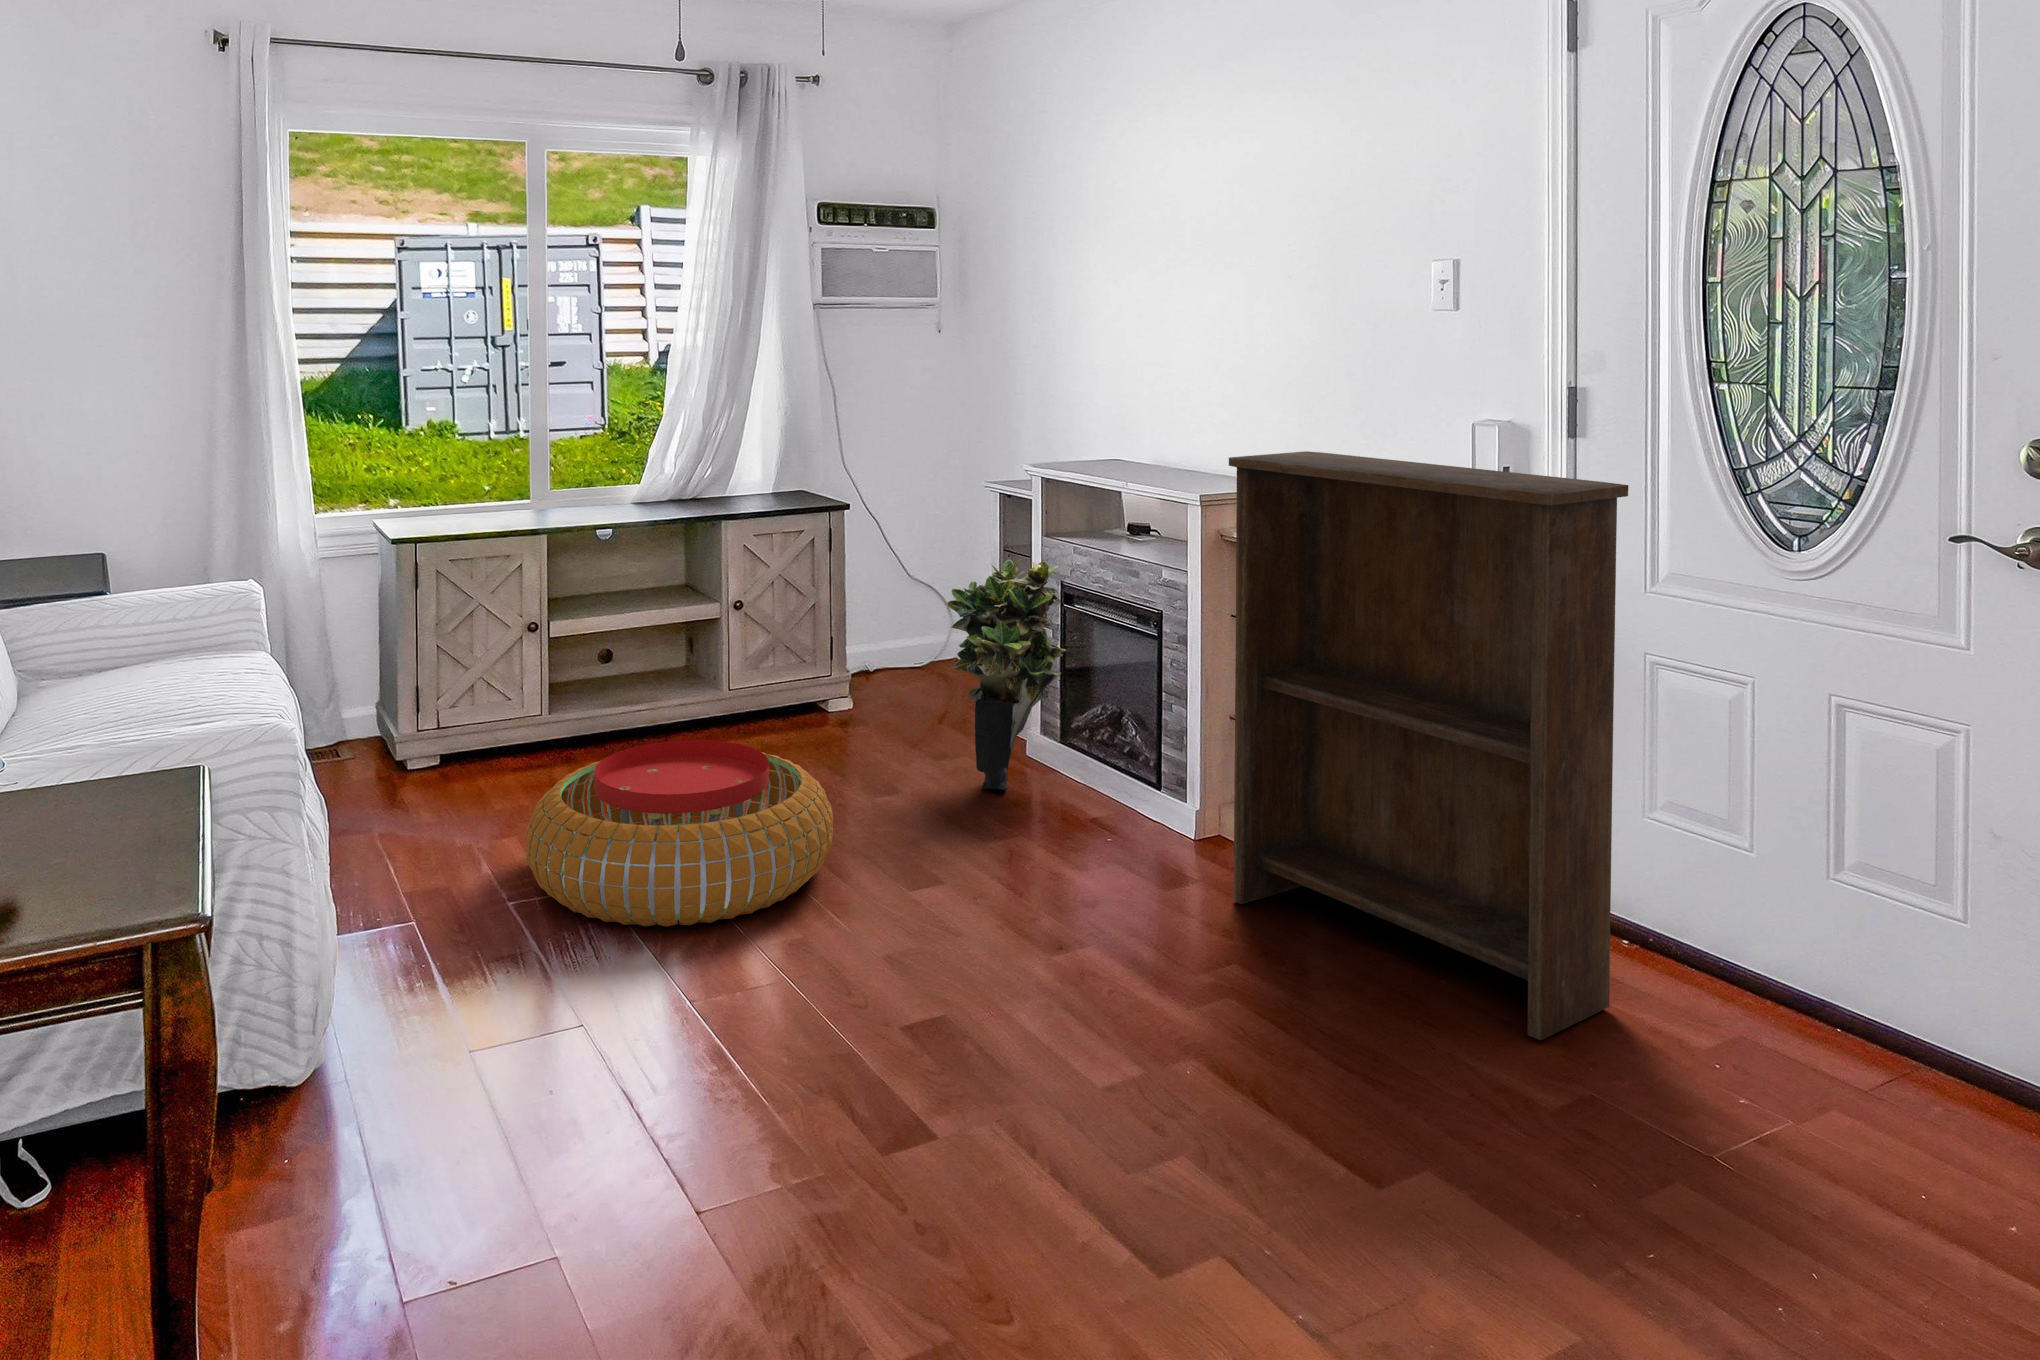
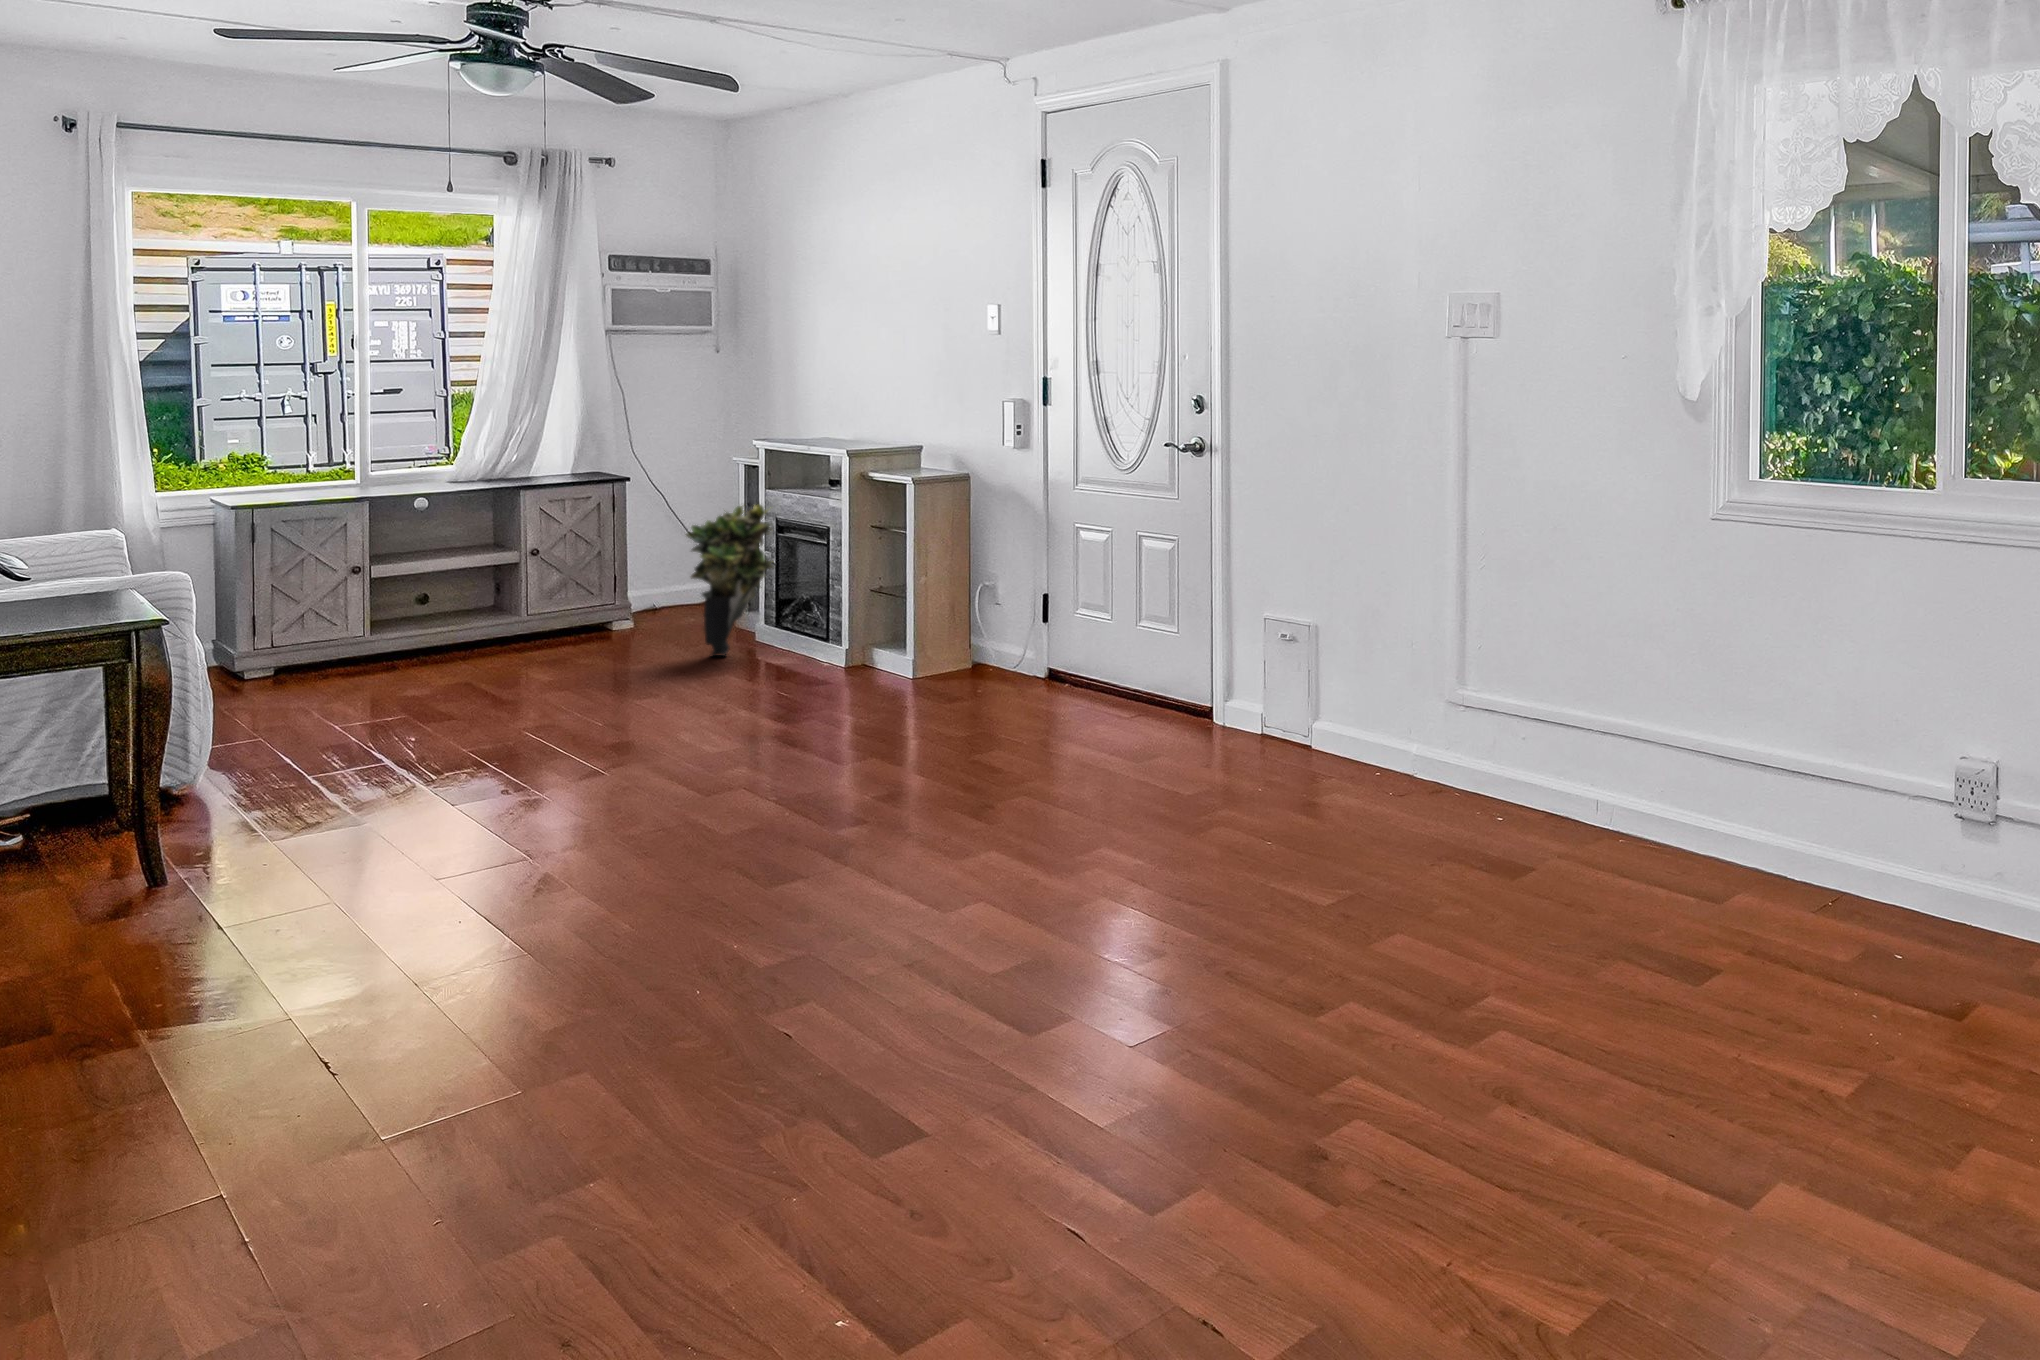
bookshelf: present [1229,451,1628,1040] -> none [839,418,1031,716]
pouf: present [526,740,834,927] -> none [350,623,581,724]

